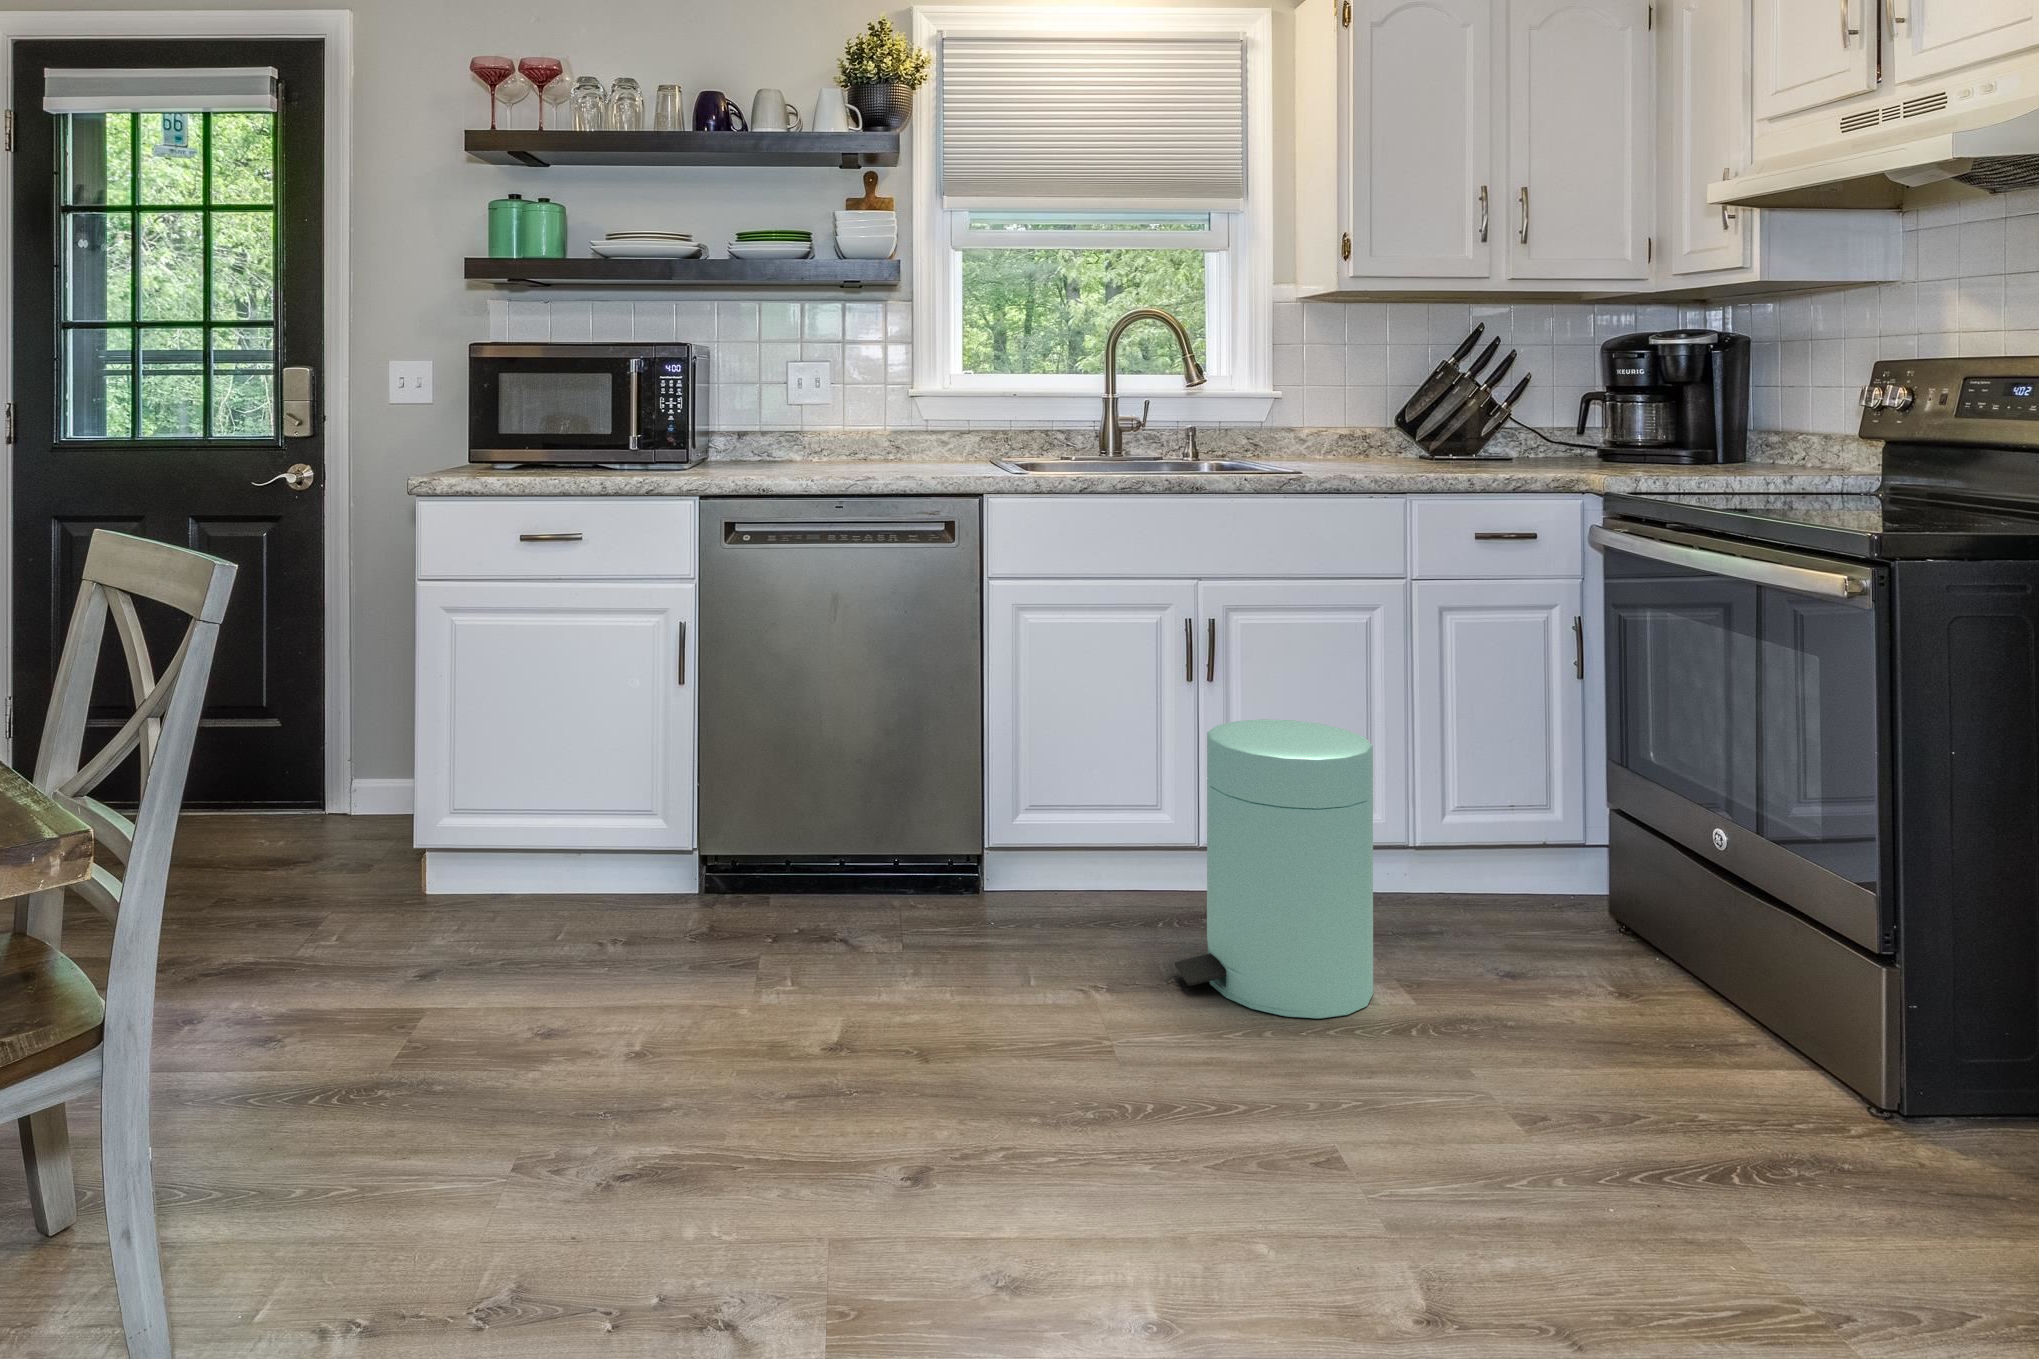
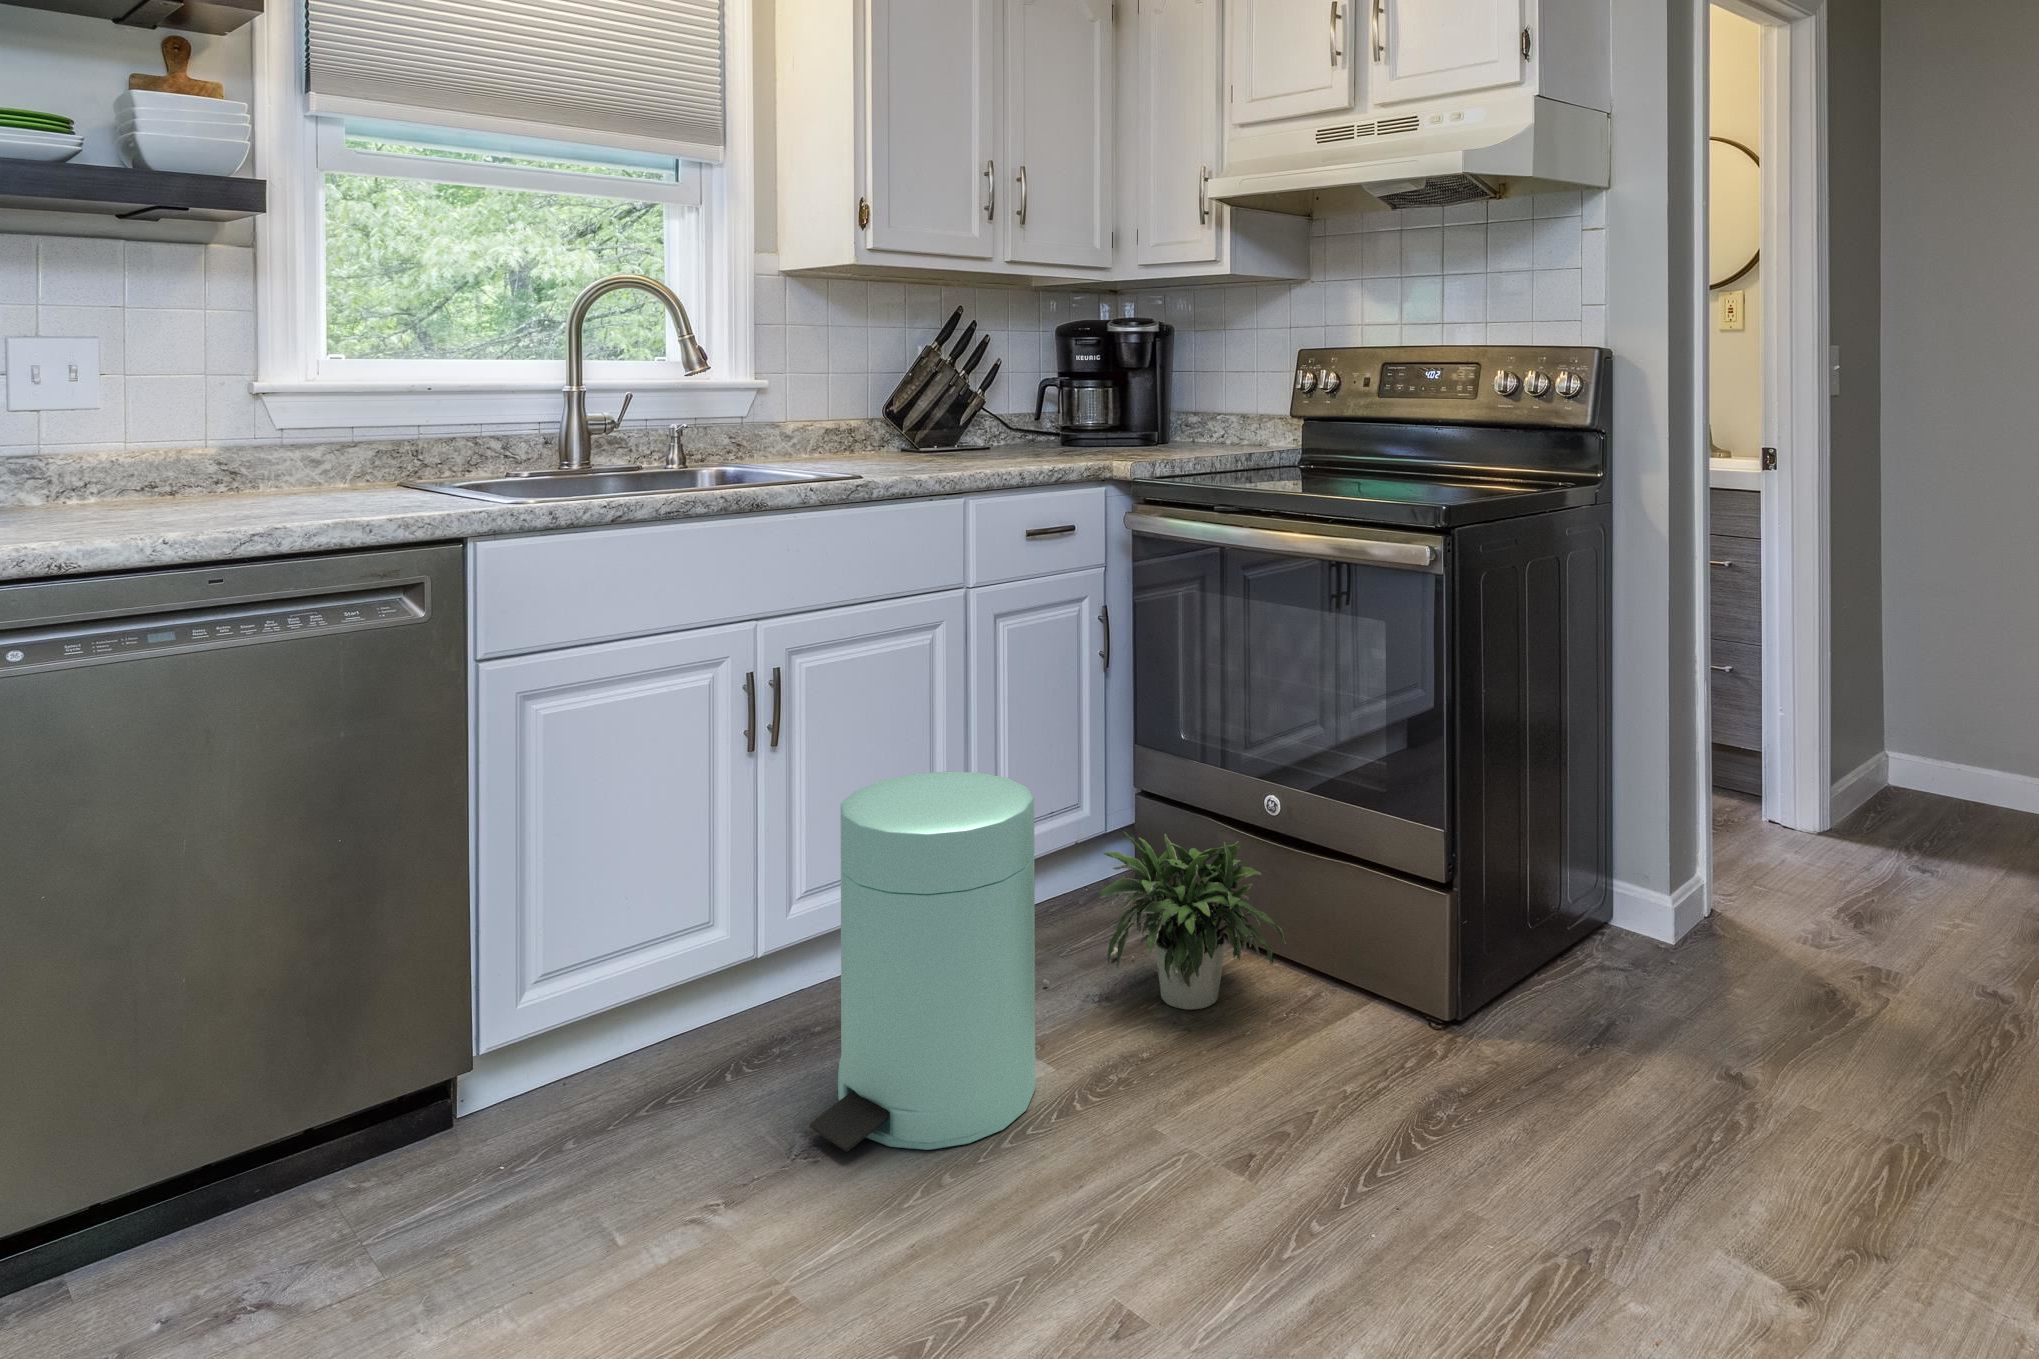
potted plant: none [1437,824,1675,1010] -> present [1043,832,1286,1009]

